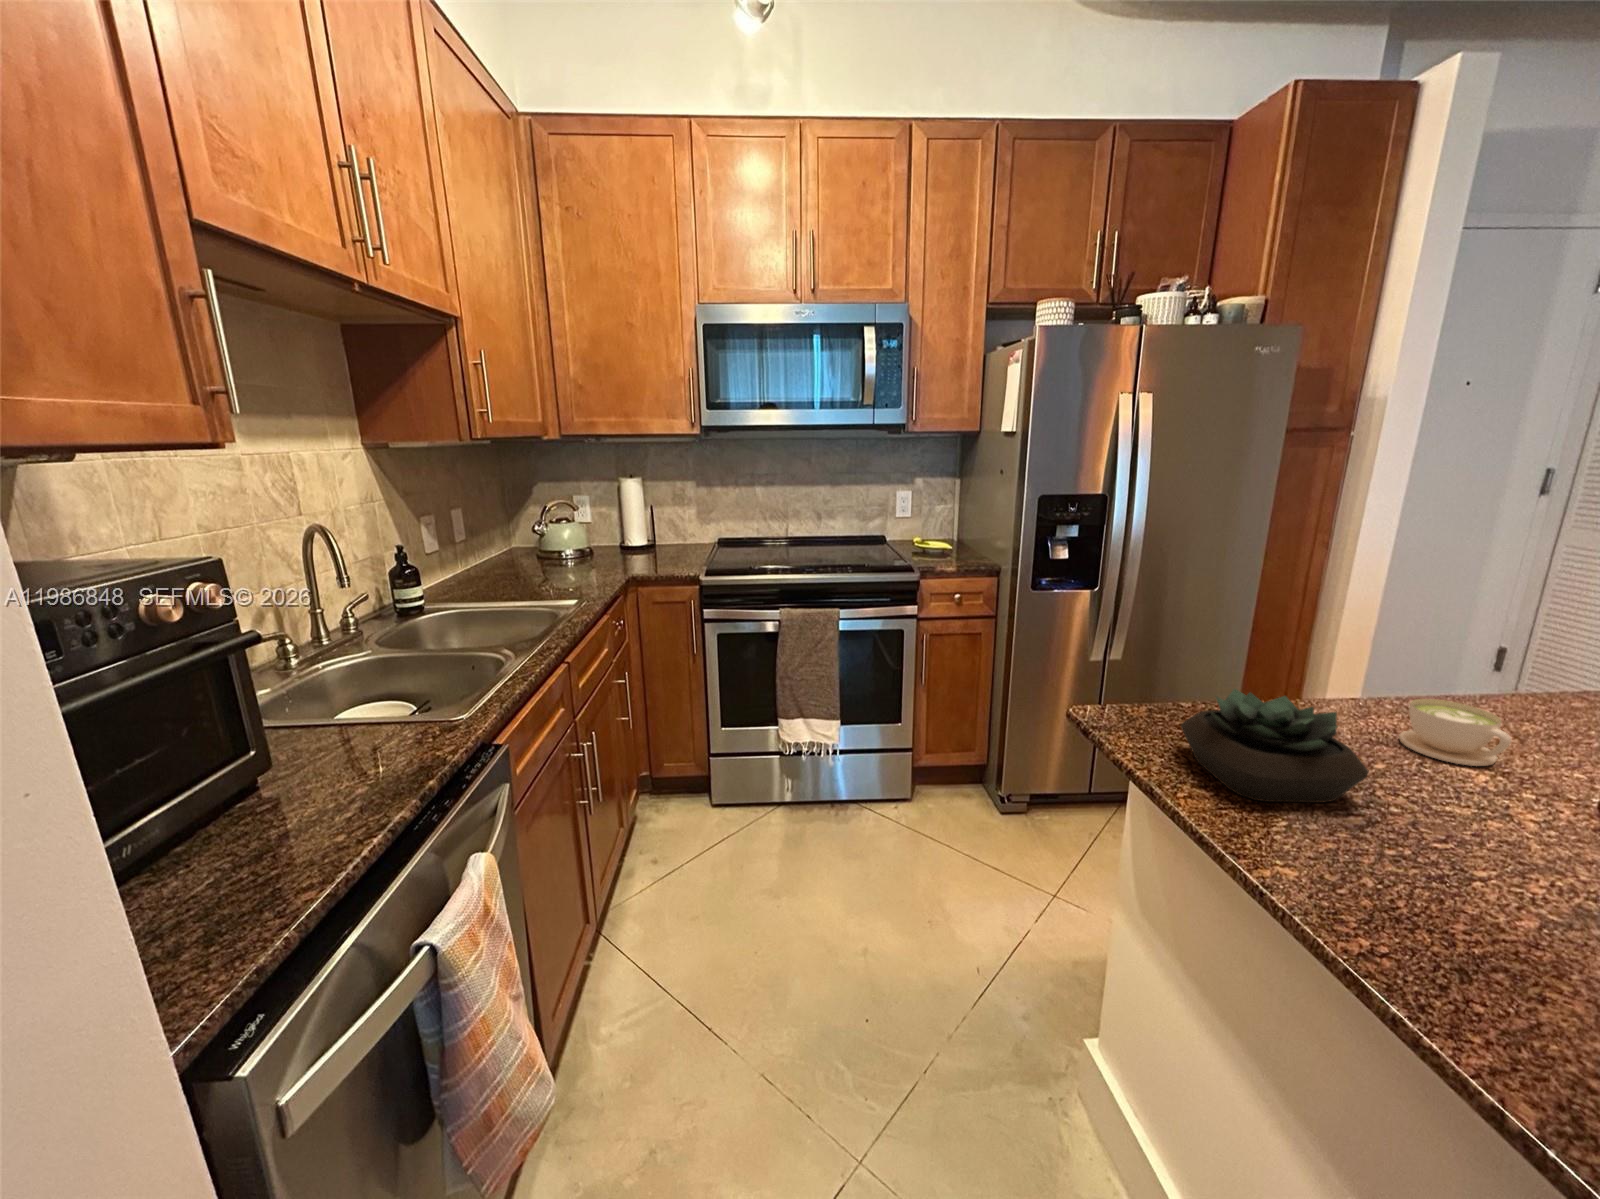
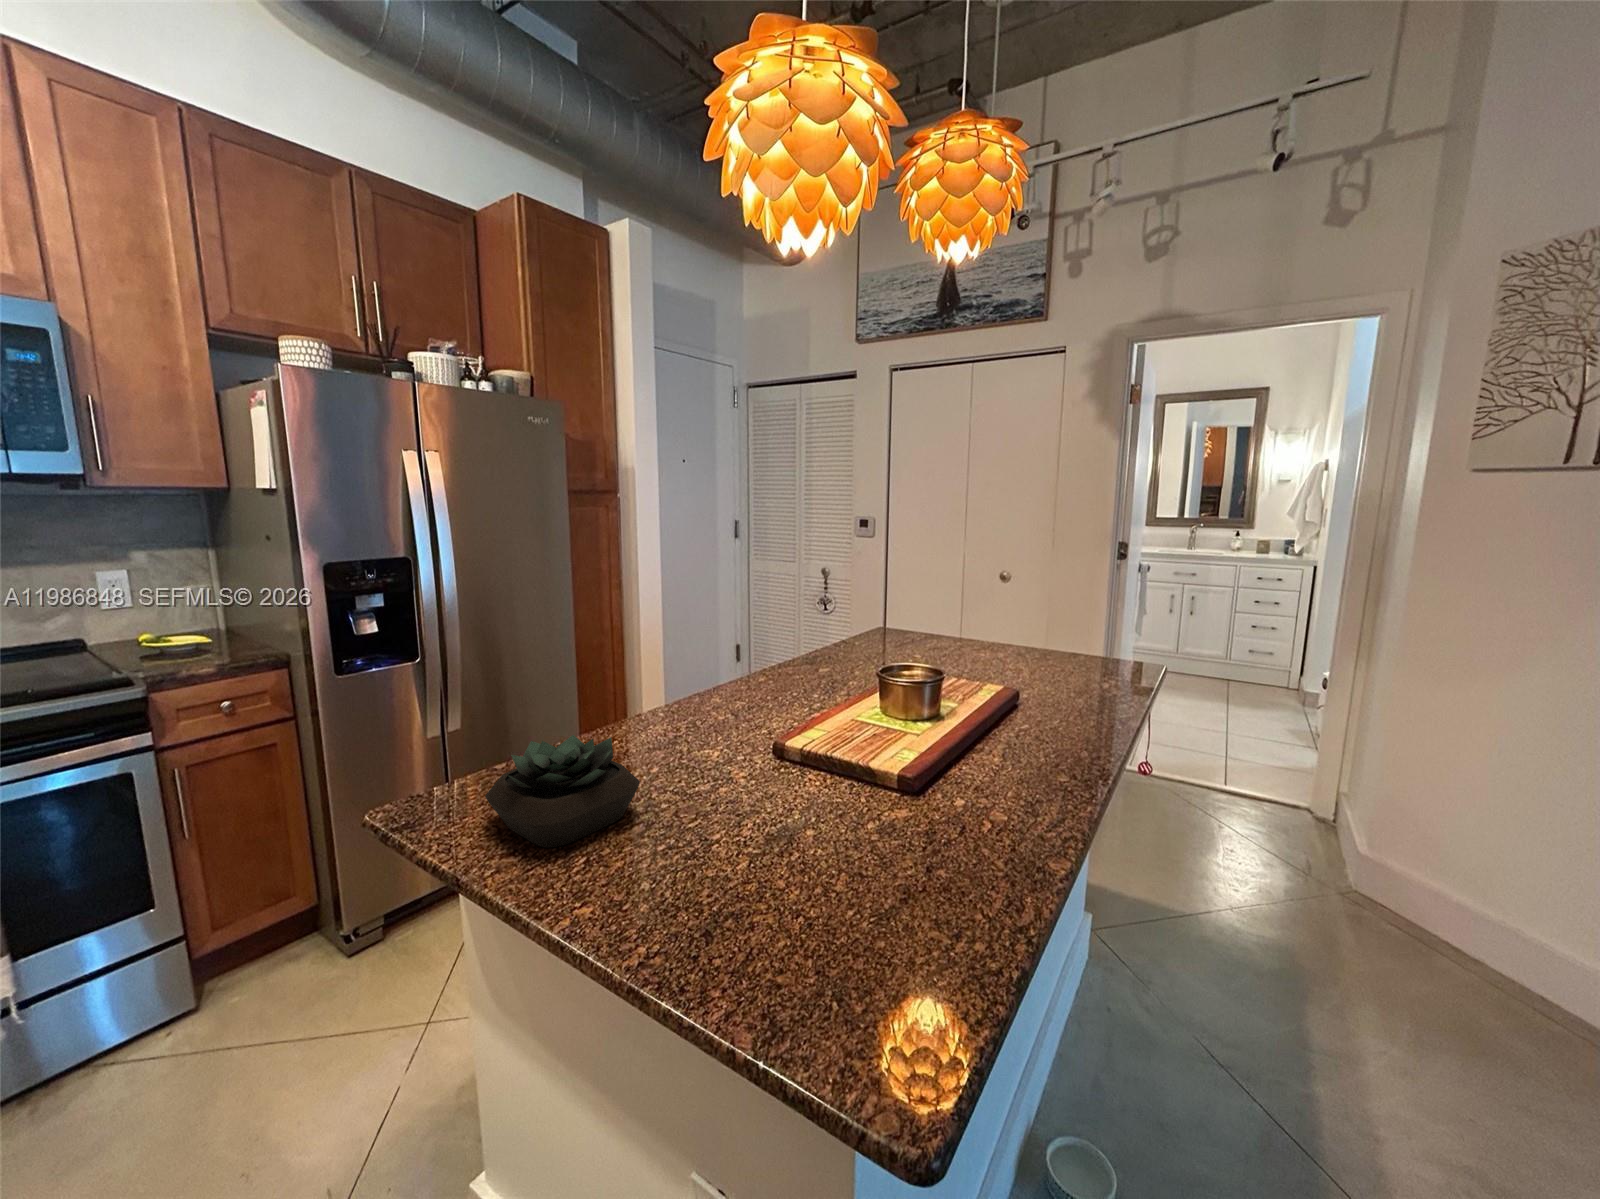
coffee cup: present [1399,699,1511,766] -> none [667,701,725,749]

